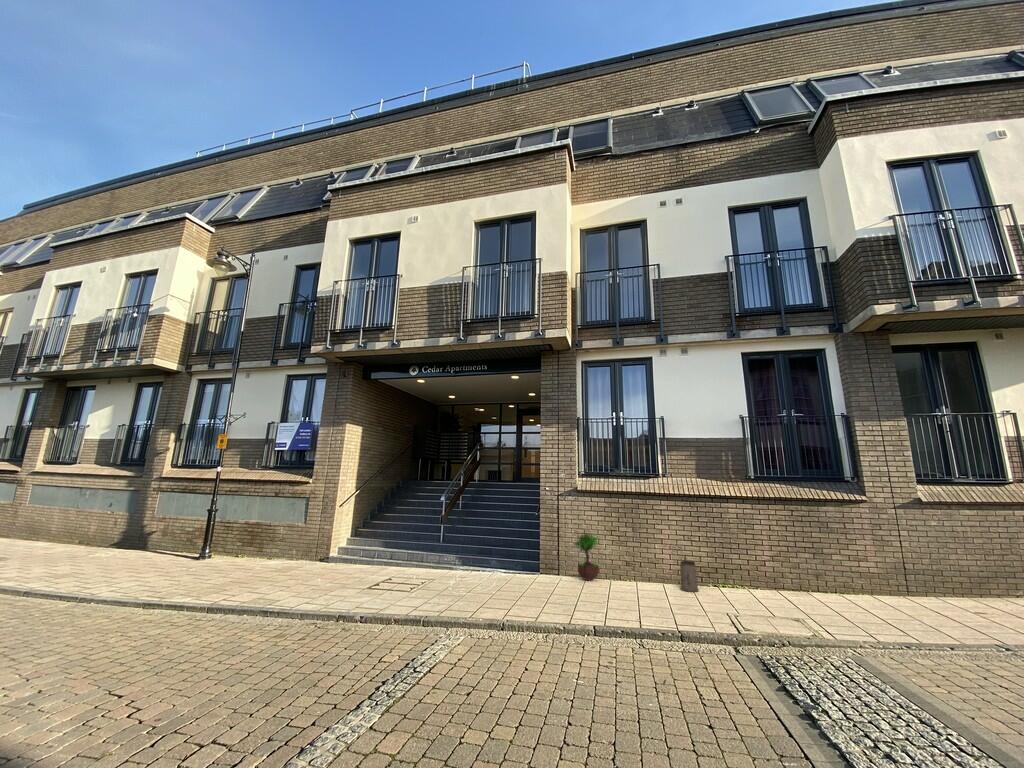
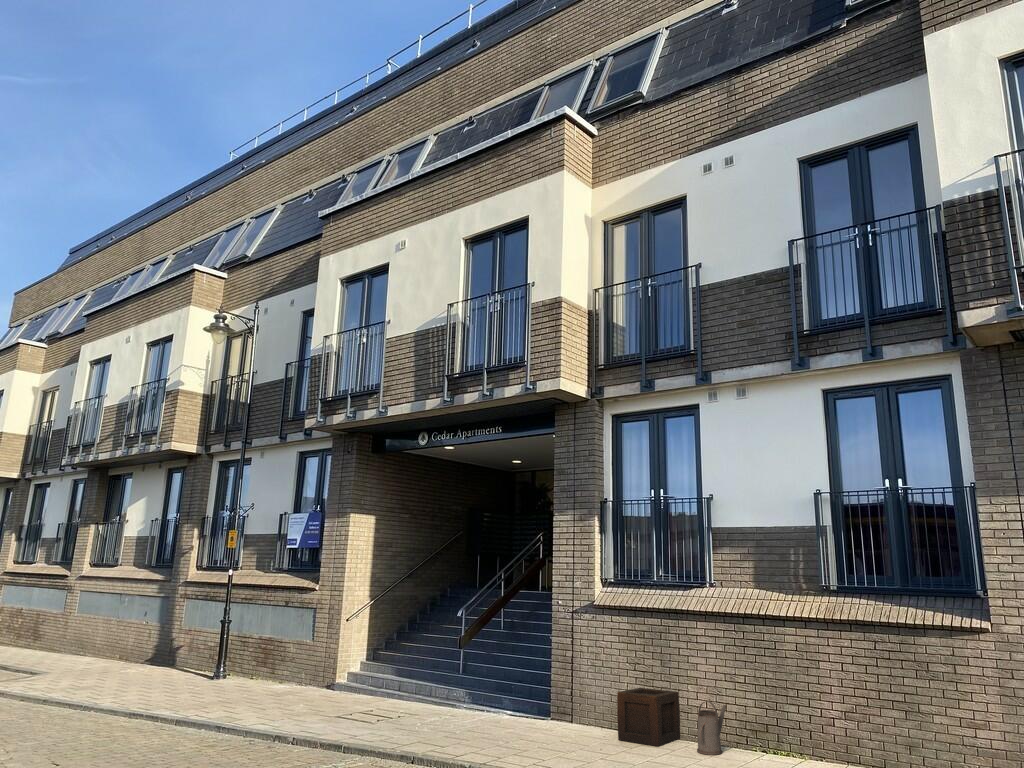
potted tree: present [575,534,599,580] -> none [571,658,614,730]
wooden crate: none [616,548,652,589] -> present [617,688,680,746]

